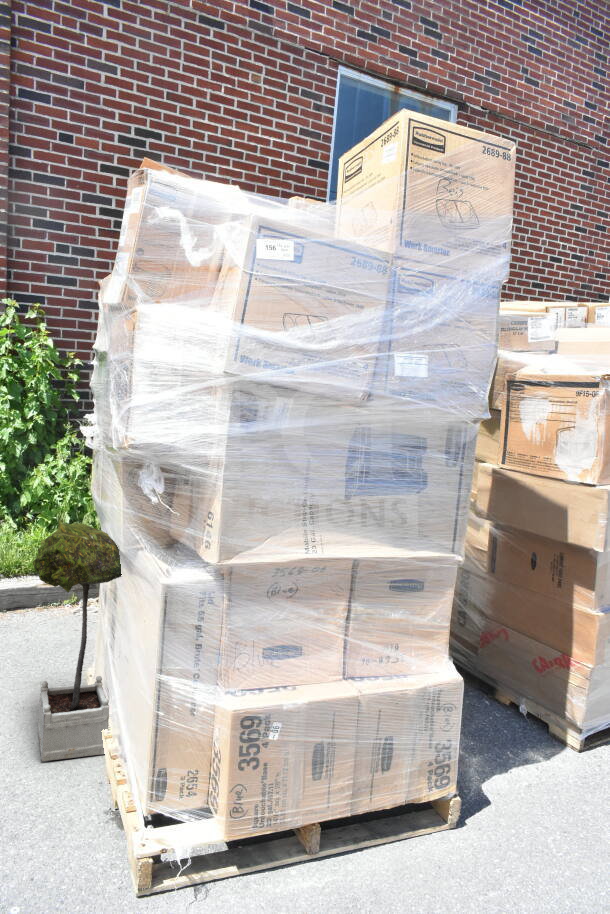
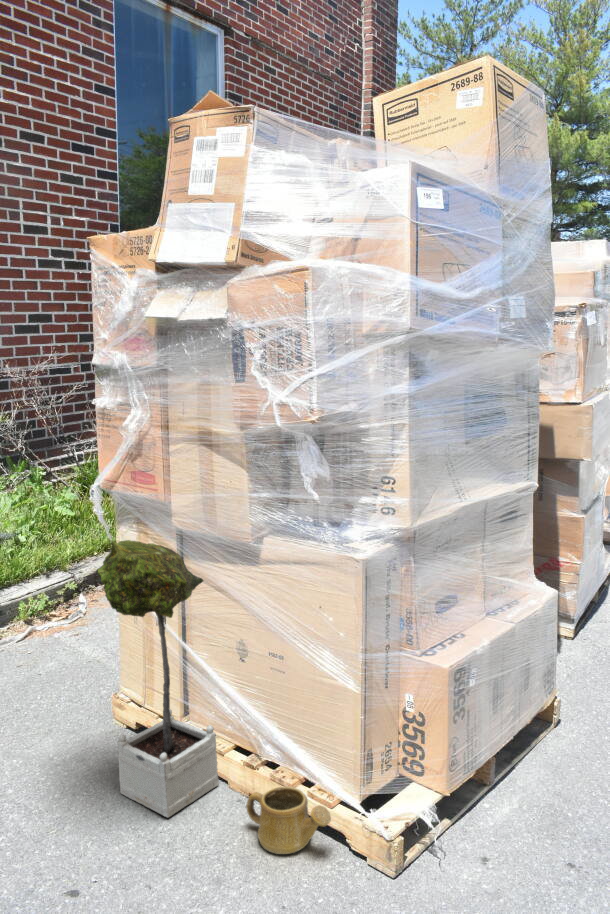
watering can: none [73,766,123,830] -> present [246,787,331,854]

